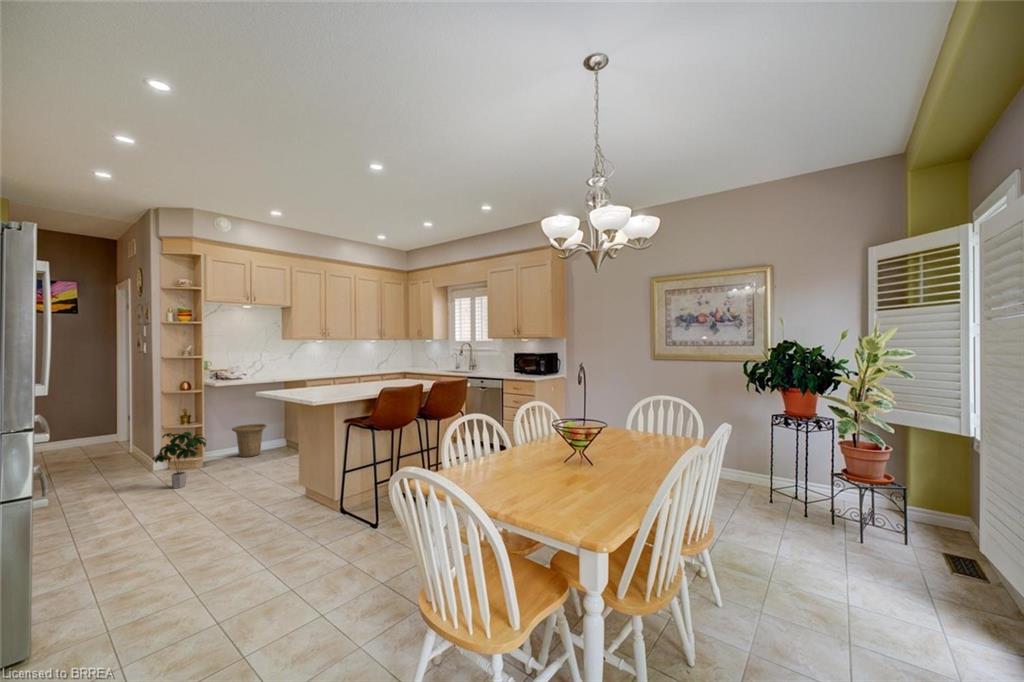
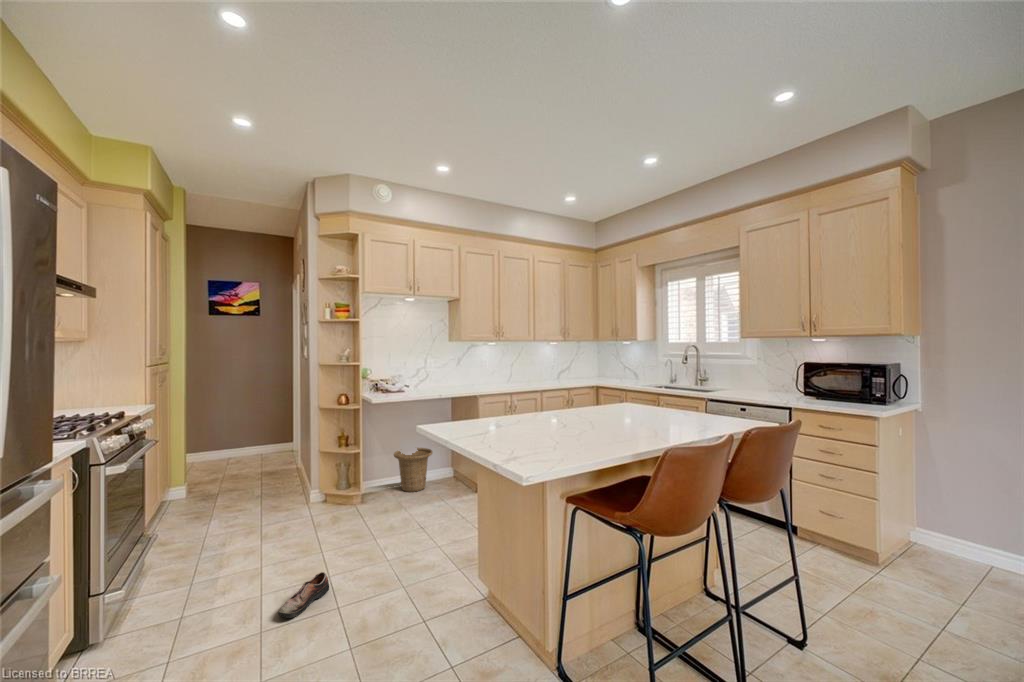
potted plant: present [152,432,206,488] -> none [298,464,357,543]
shoe: none [158,495,193,518] -> present [278,572,329,618]

